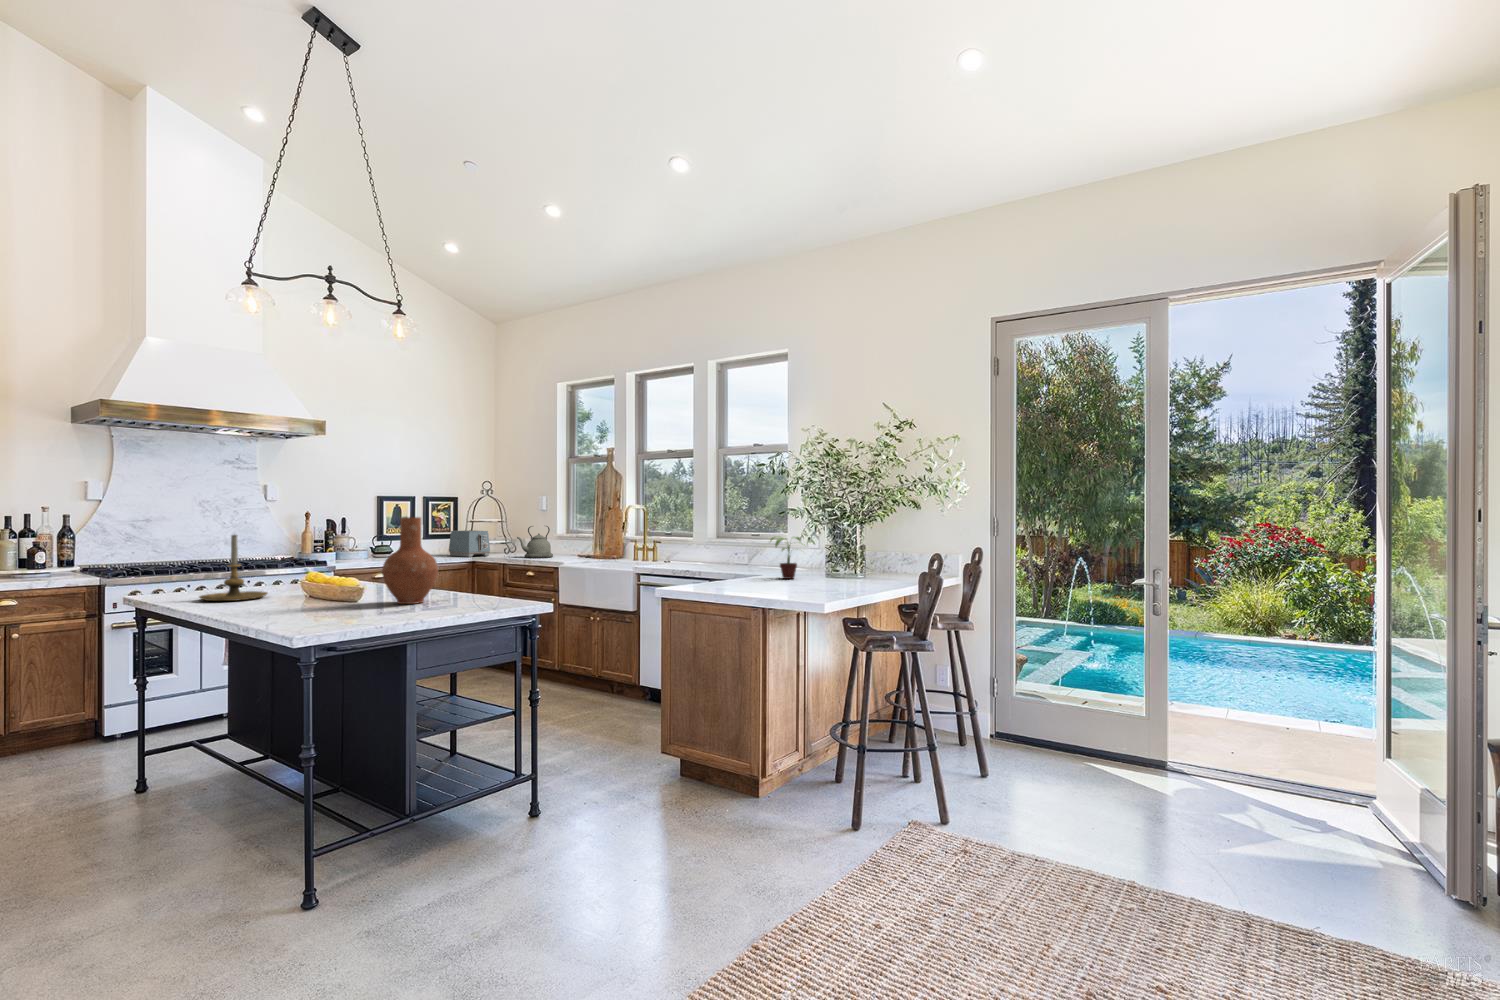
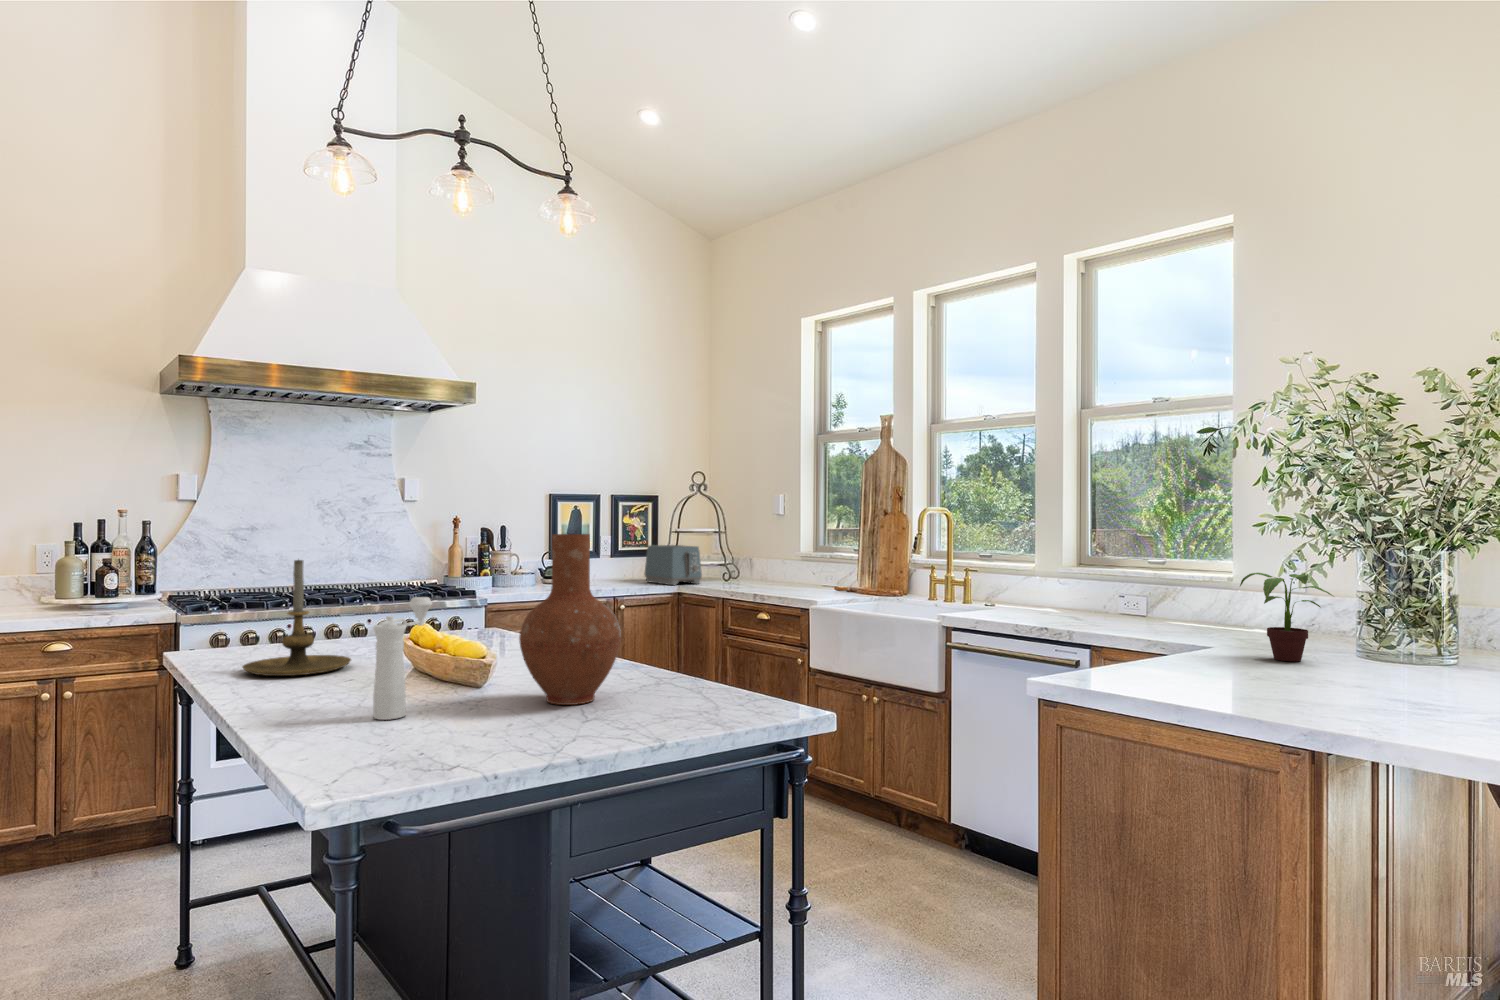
kettle: present [517,526,553,558] -> none [741,540,794,590]
pepper mill: none [302,551,332,612] -> present [373,597,432,720]

